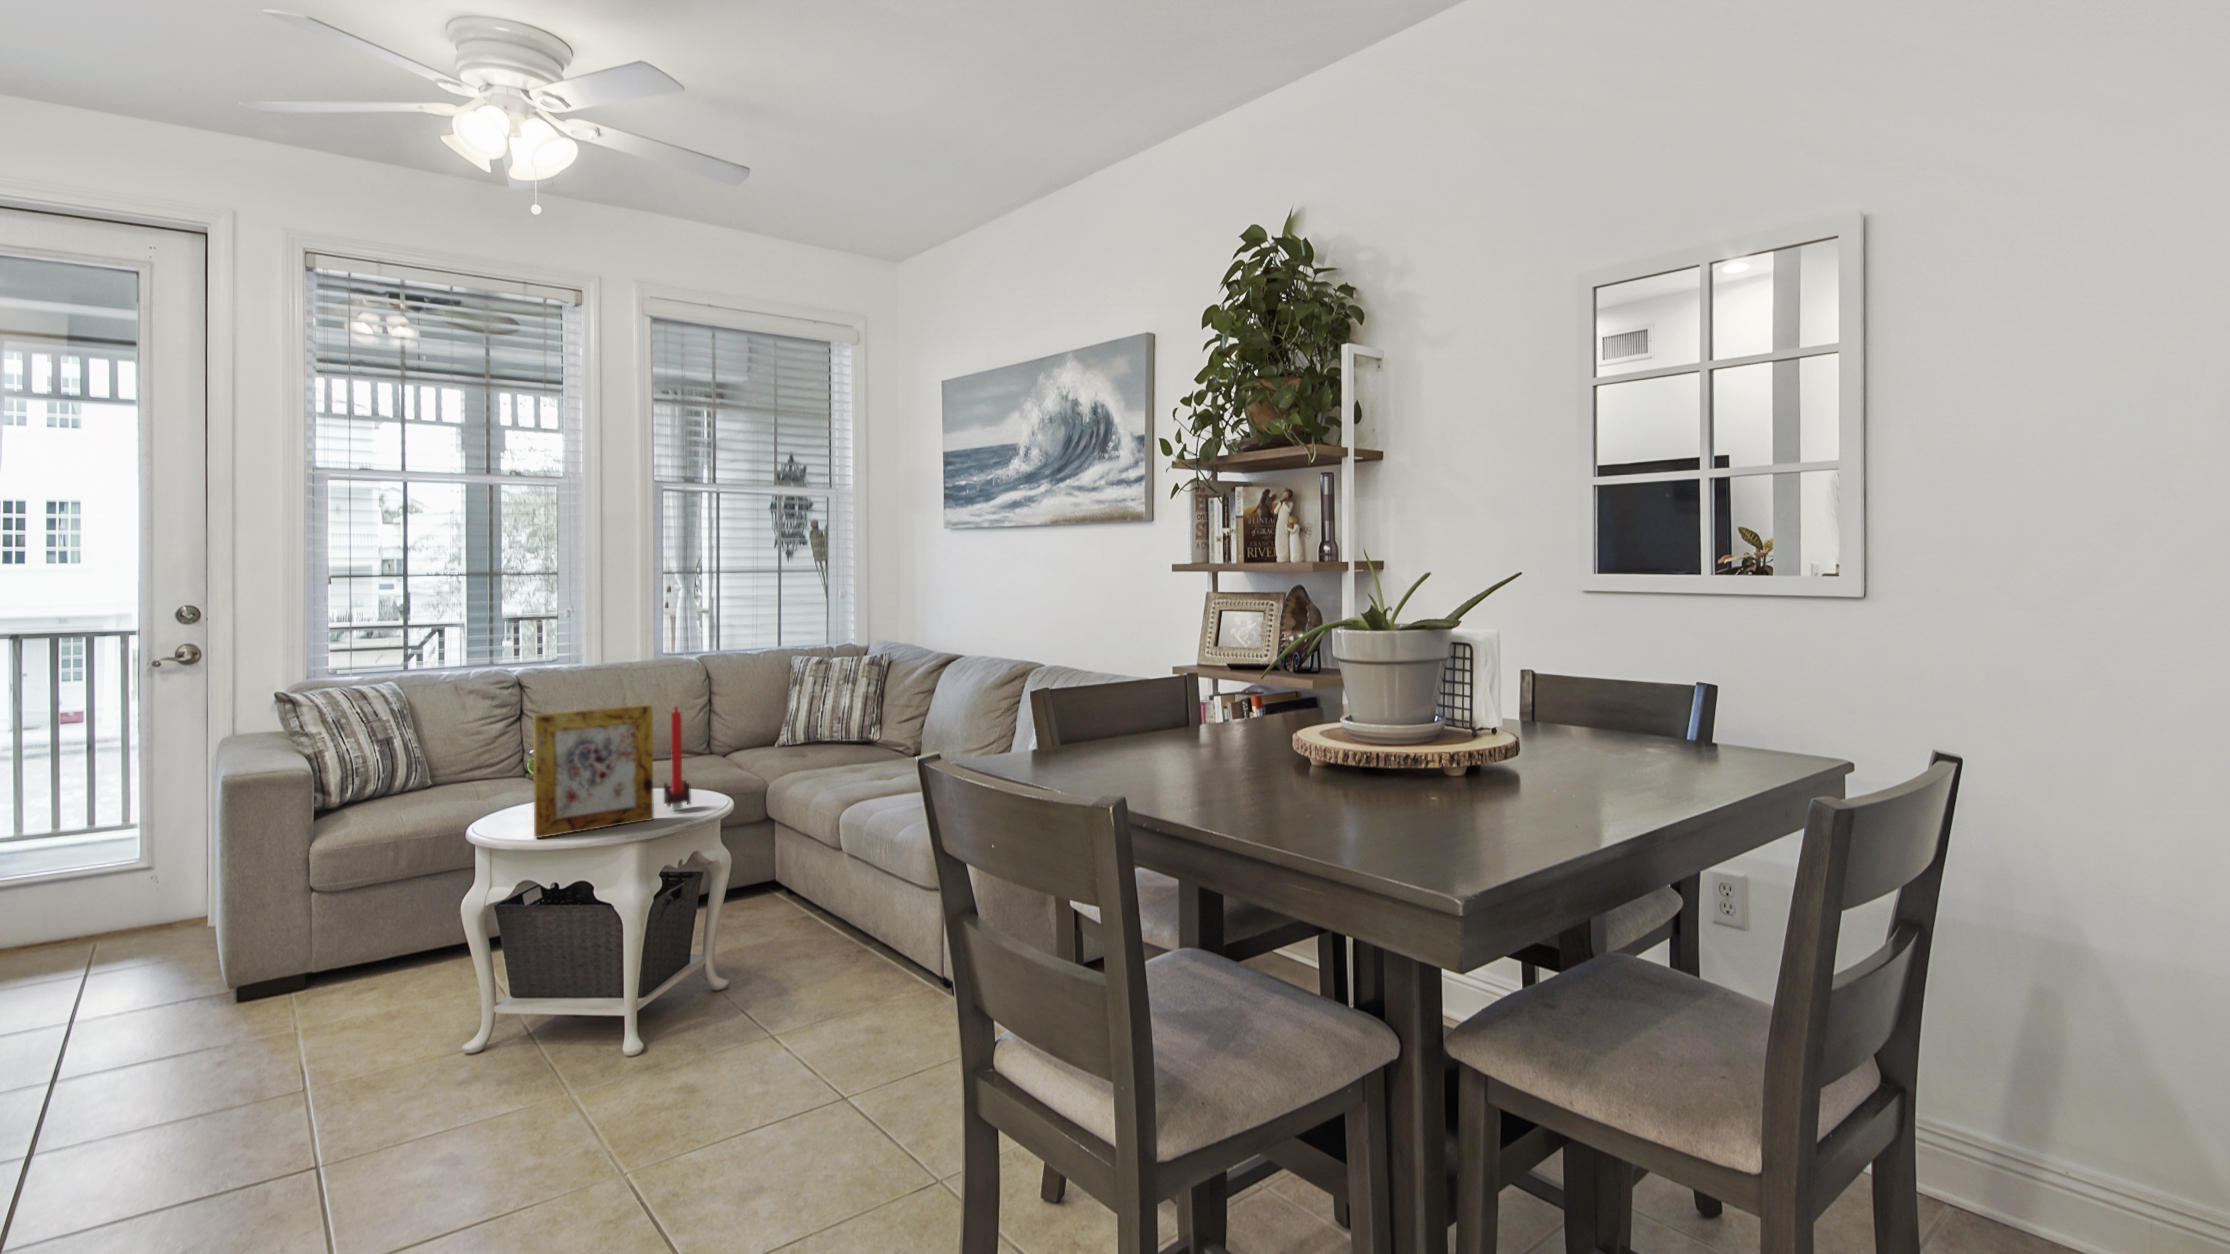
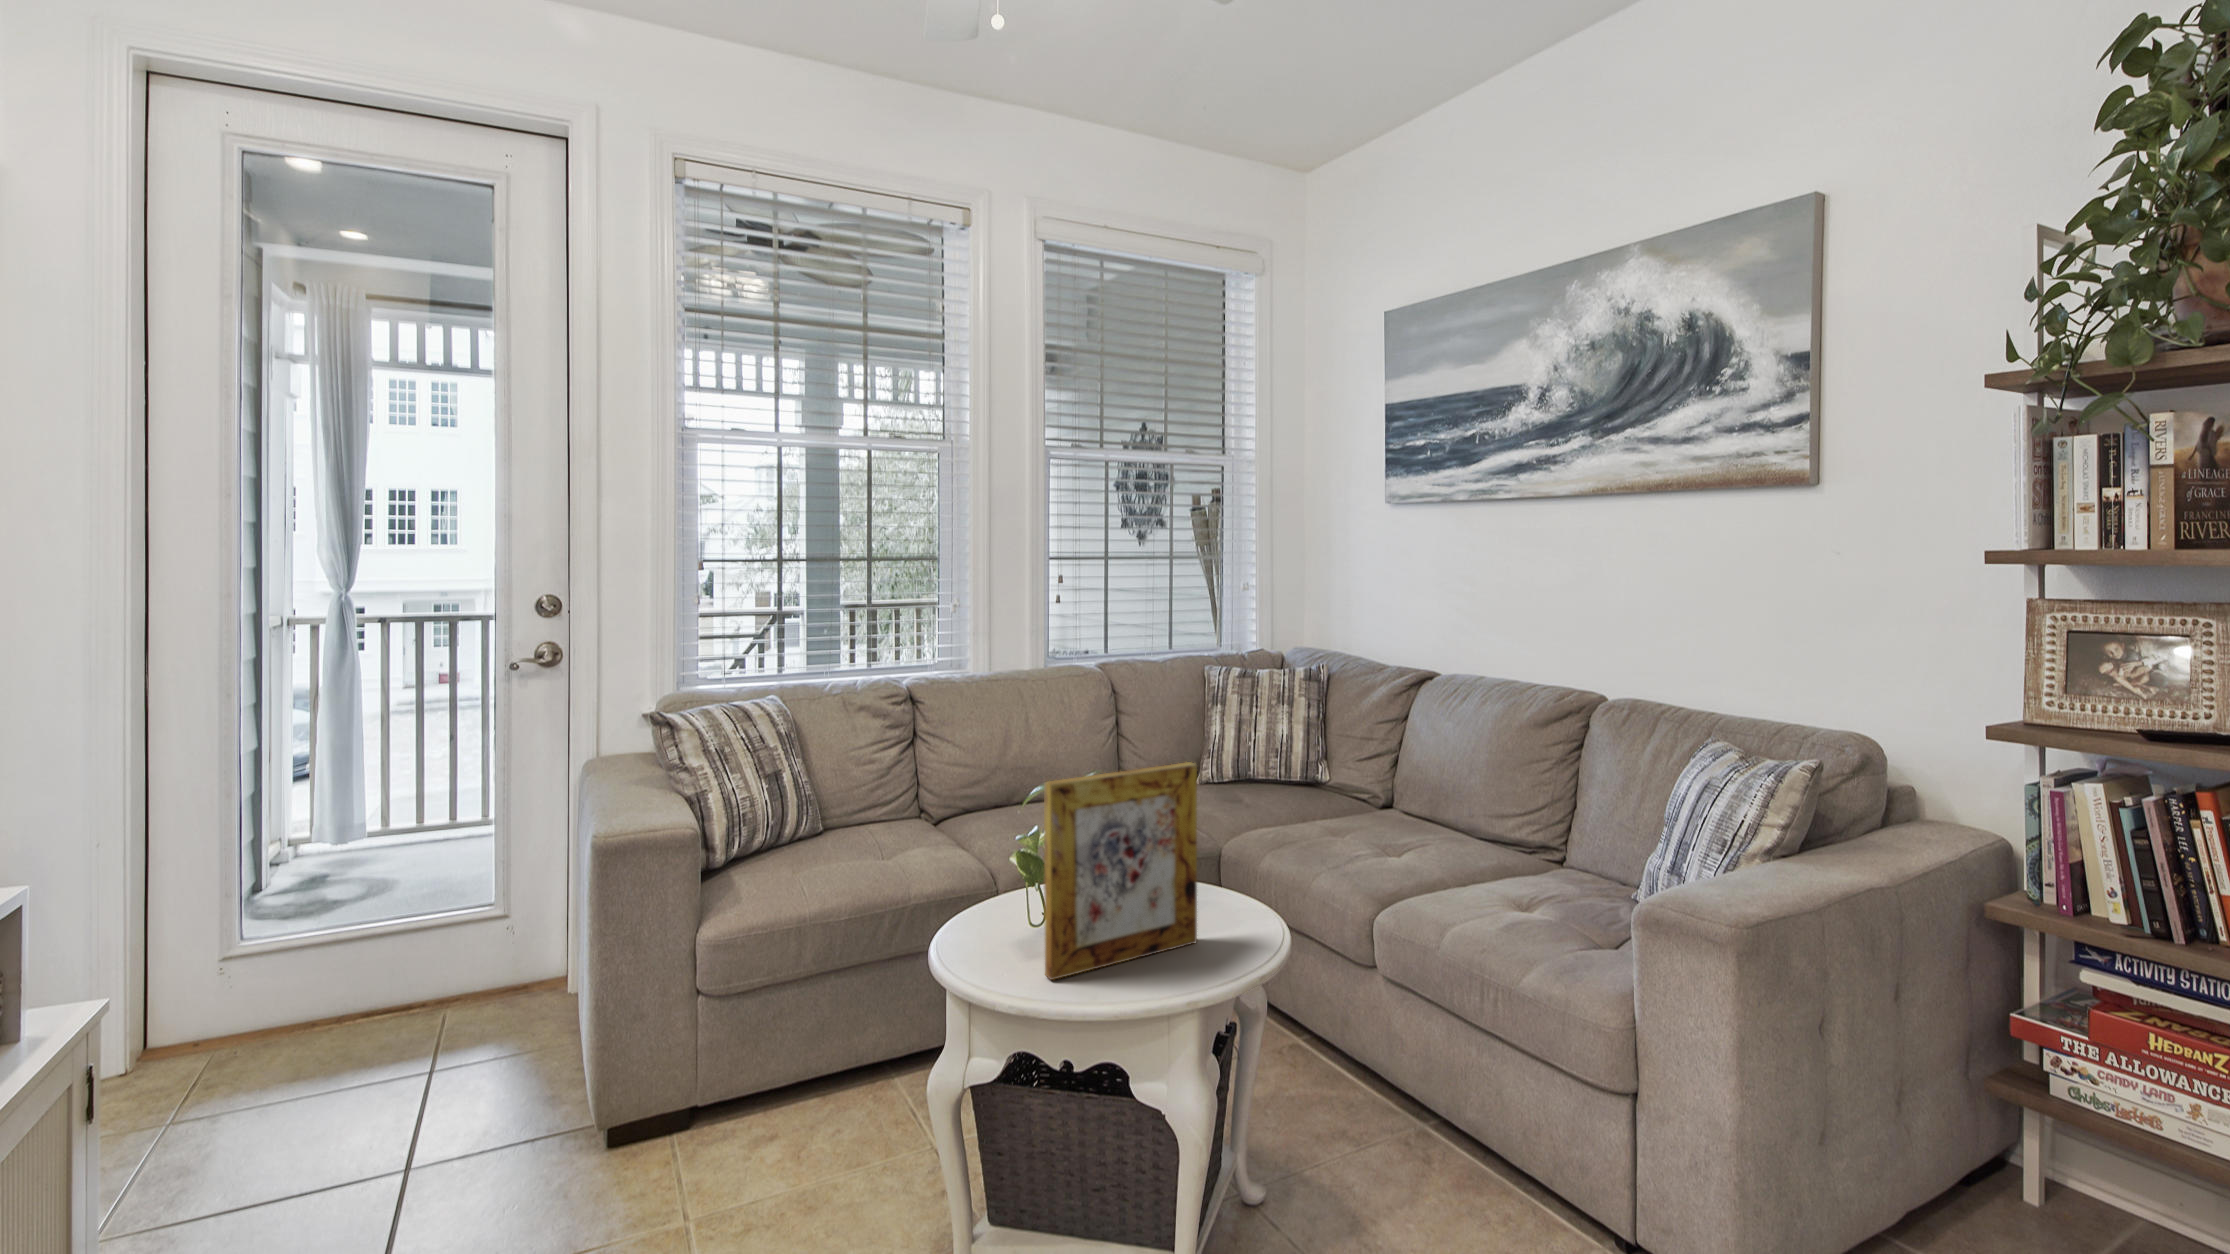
candle: present [664,706,691,810] -> none [1194,762,1237,923]

